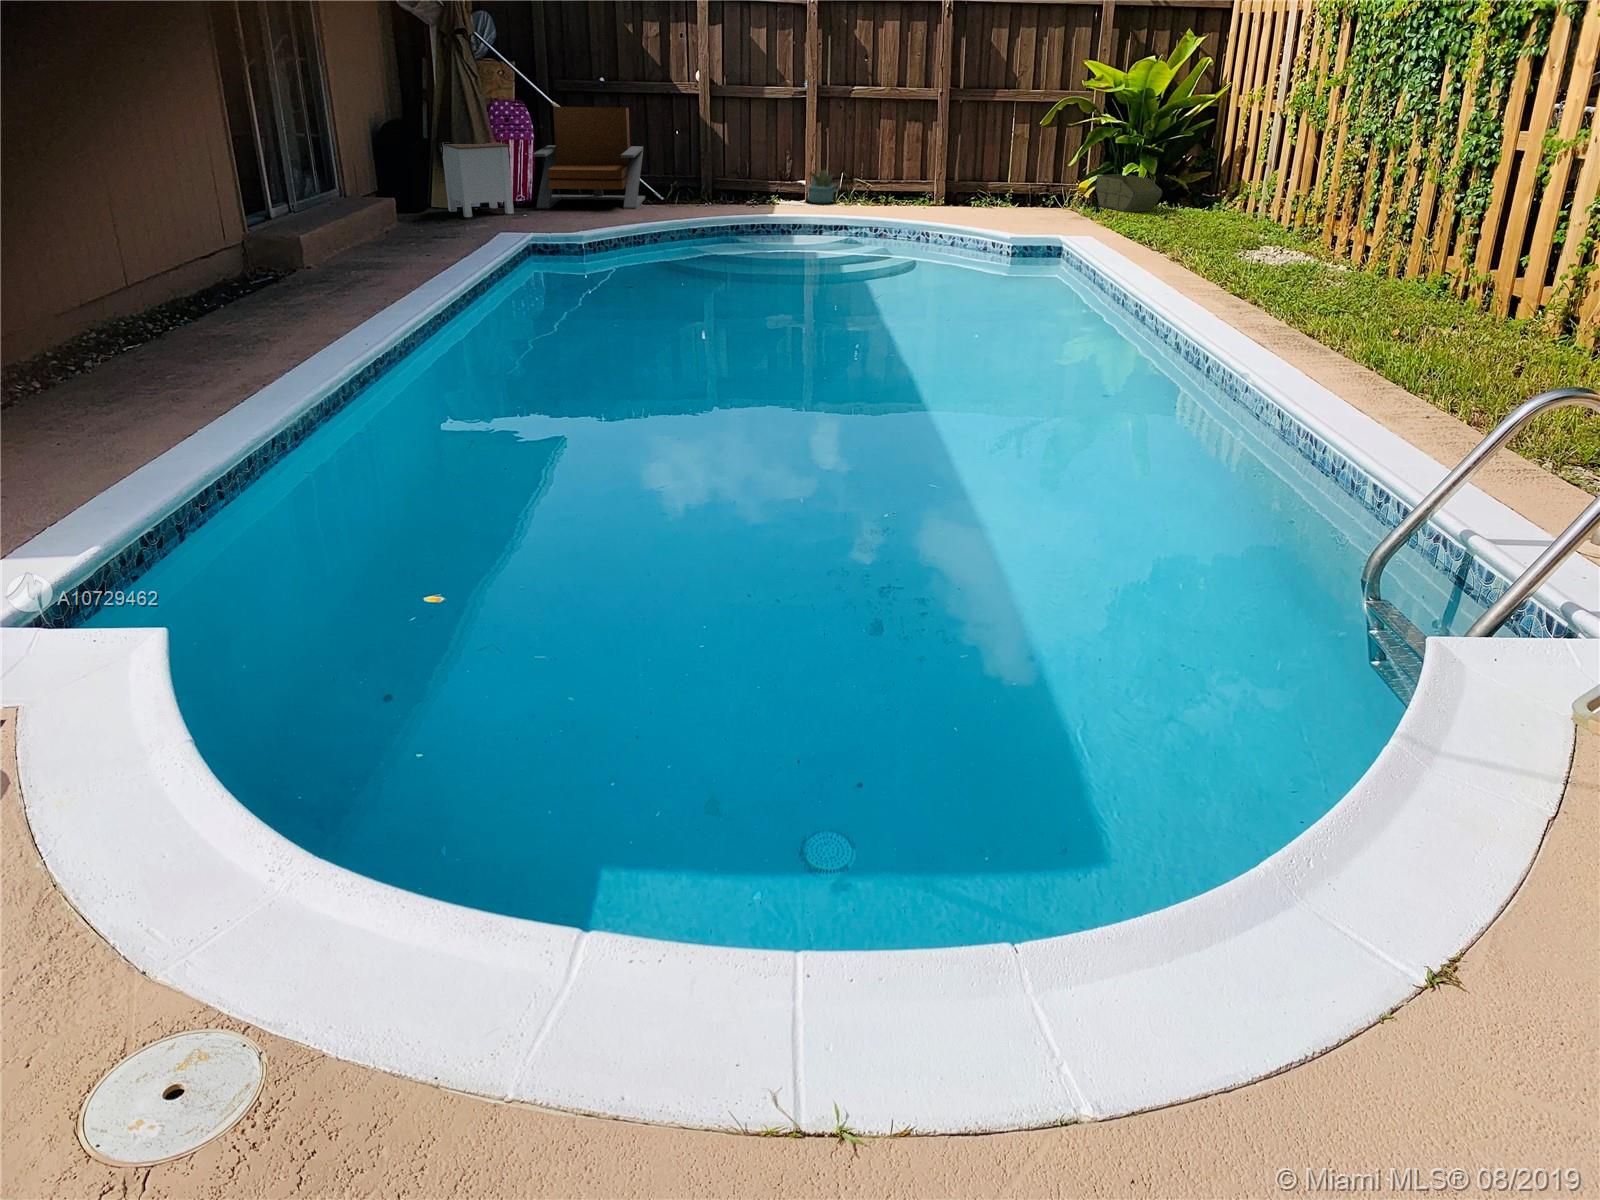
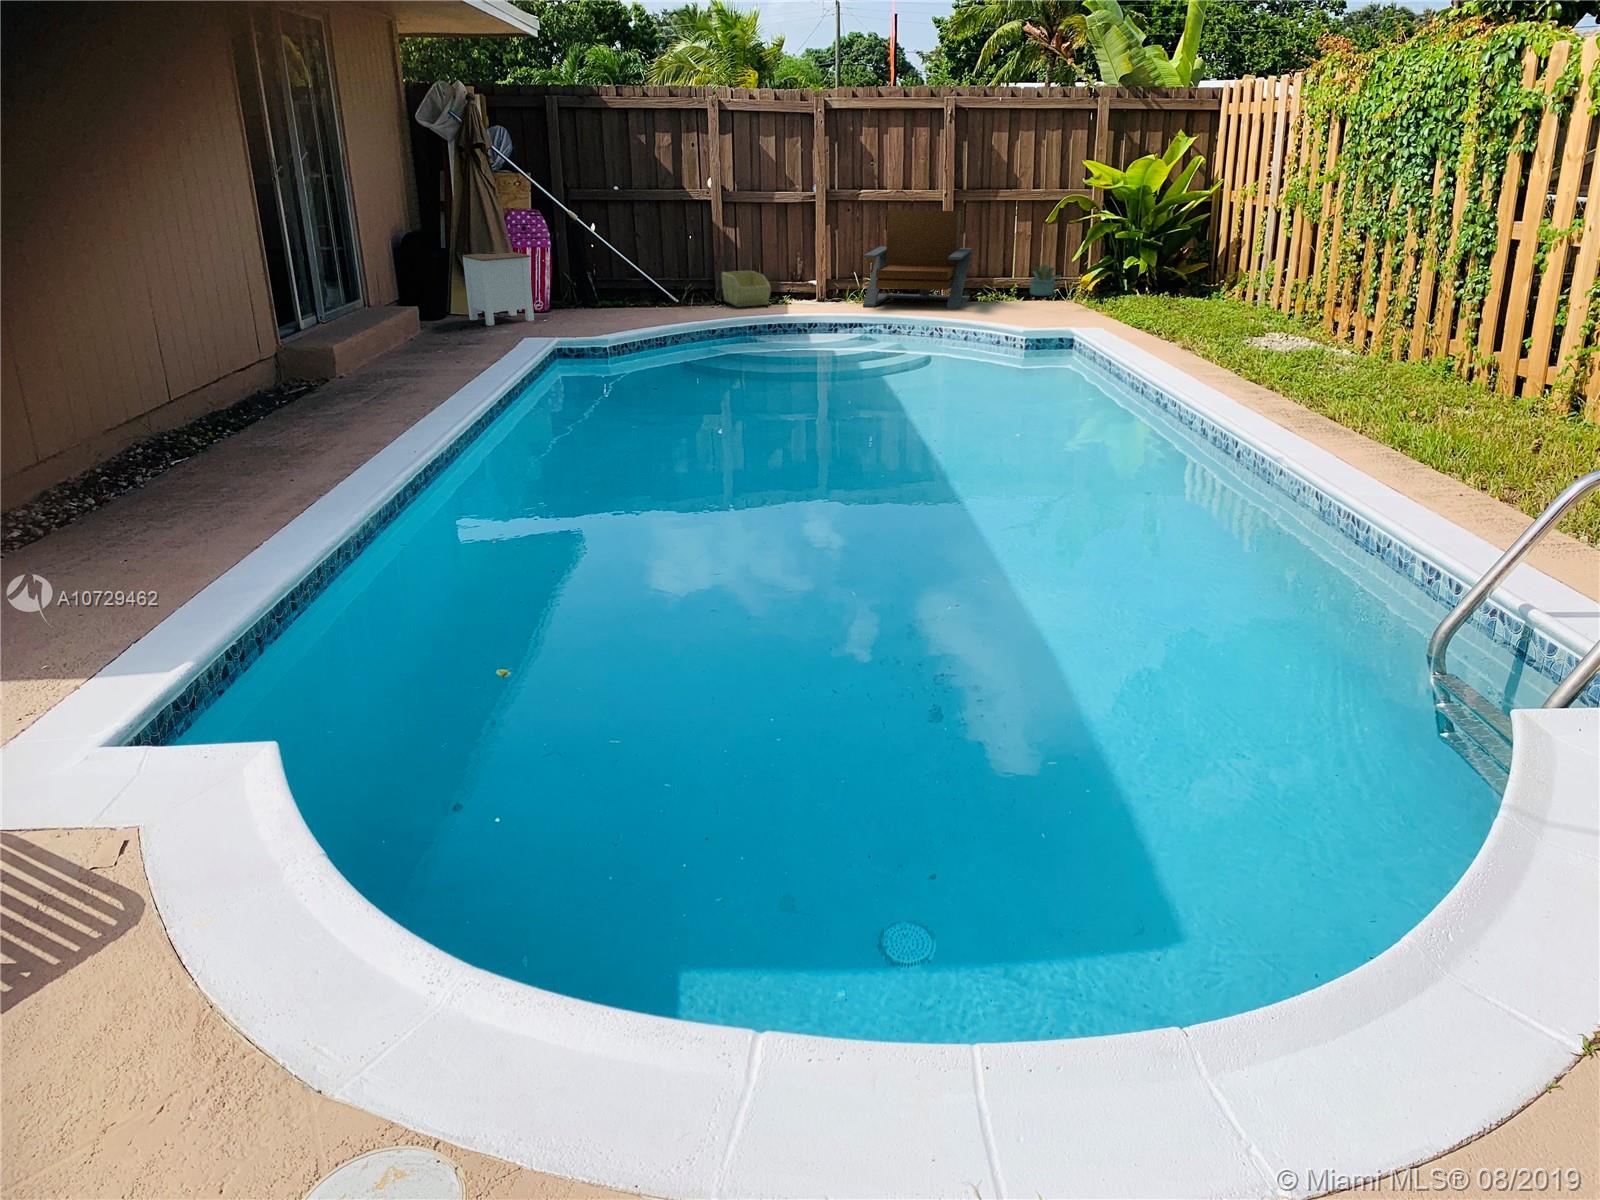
lounge chair: present [533,107,645,209] -> present [863,210,972,309]
decorative plant: present [806,170,840,203] -> present [1027,264,1061,296]
storage bin: present [1096,174,1162,212] -> present [721,271,771,307]

